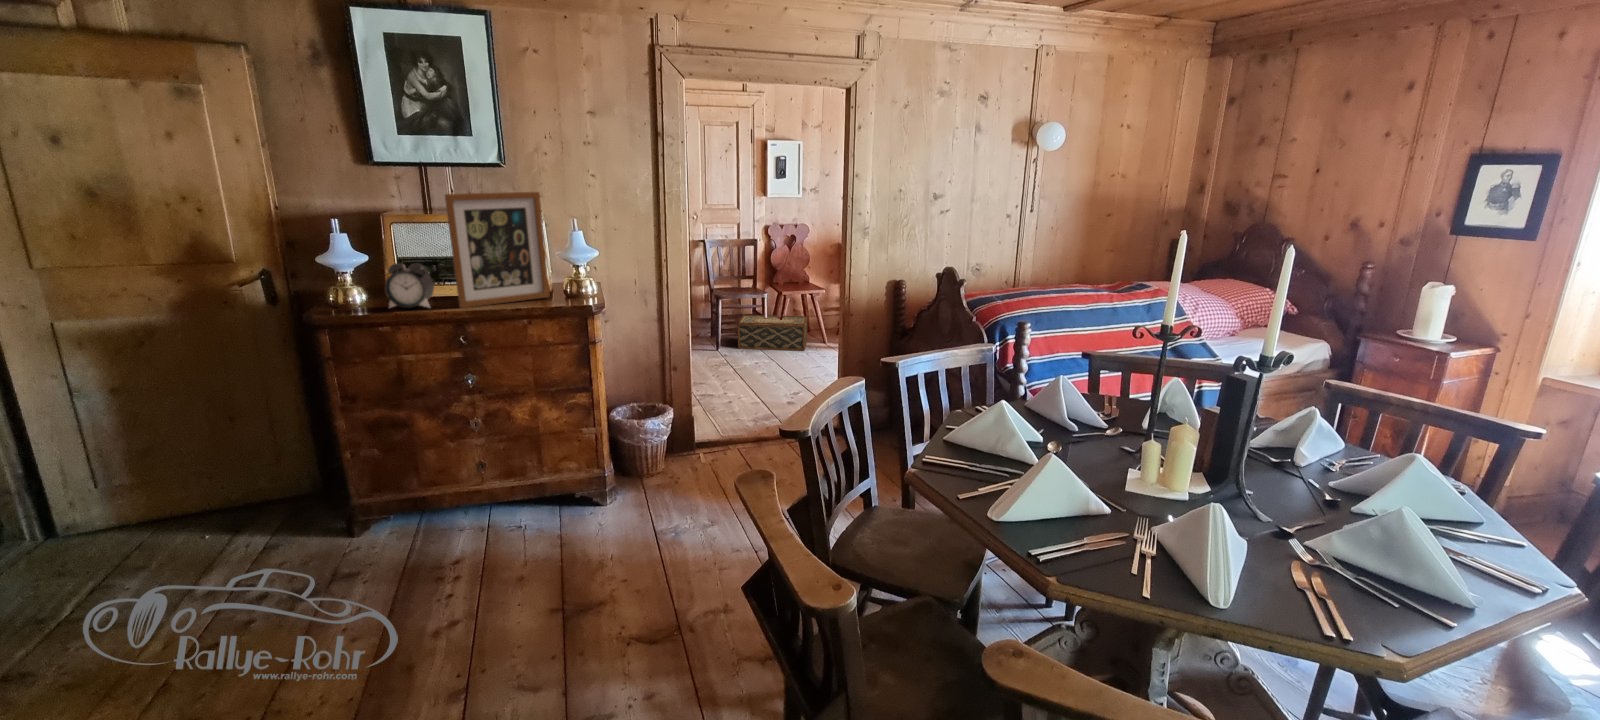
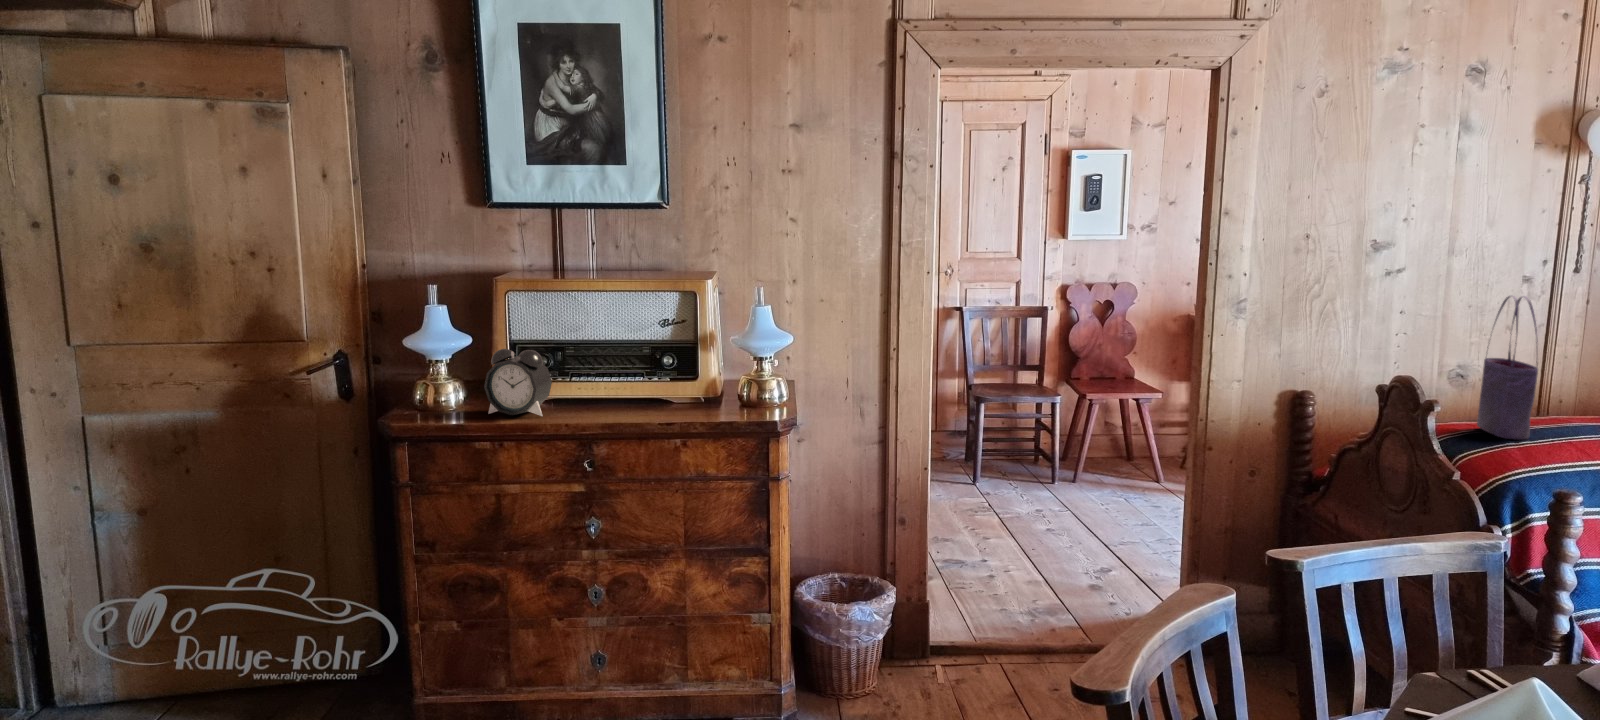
picture frame: present [445,192,549,308] -> none [573,245,713,418]
tote bag: none [984,223,1010,300] -> present [1477,296,1538,440]
woven basket: present [738,315,807,351] -> none [1009,425,1124,488]

